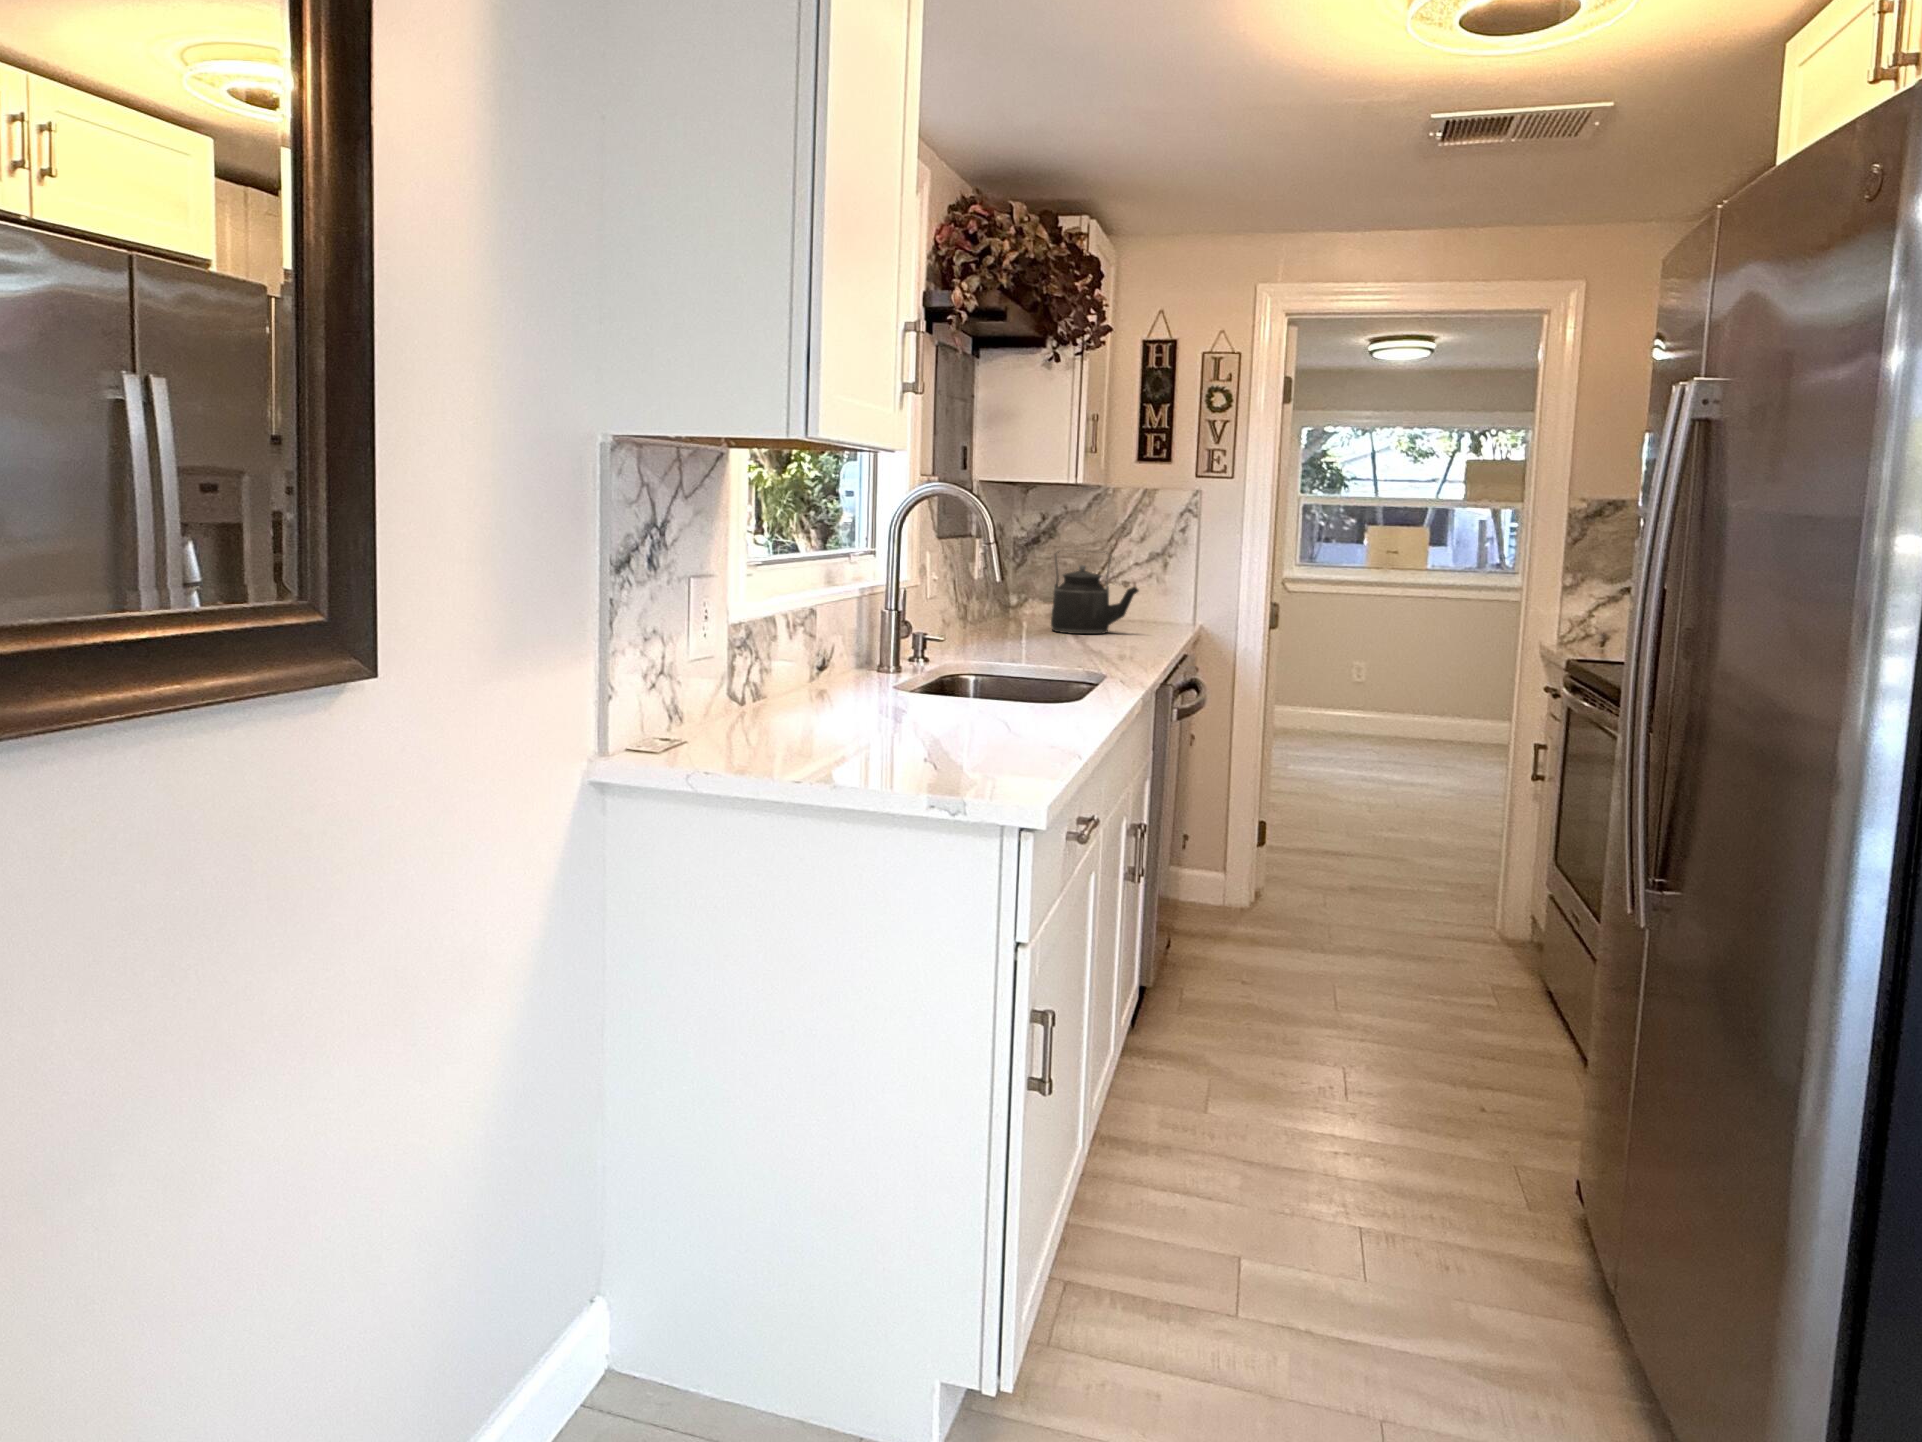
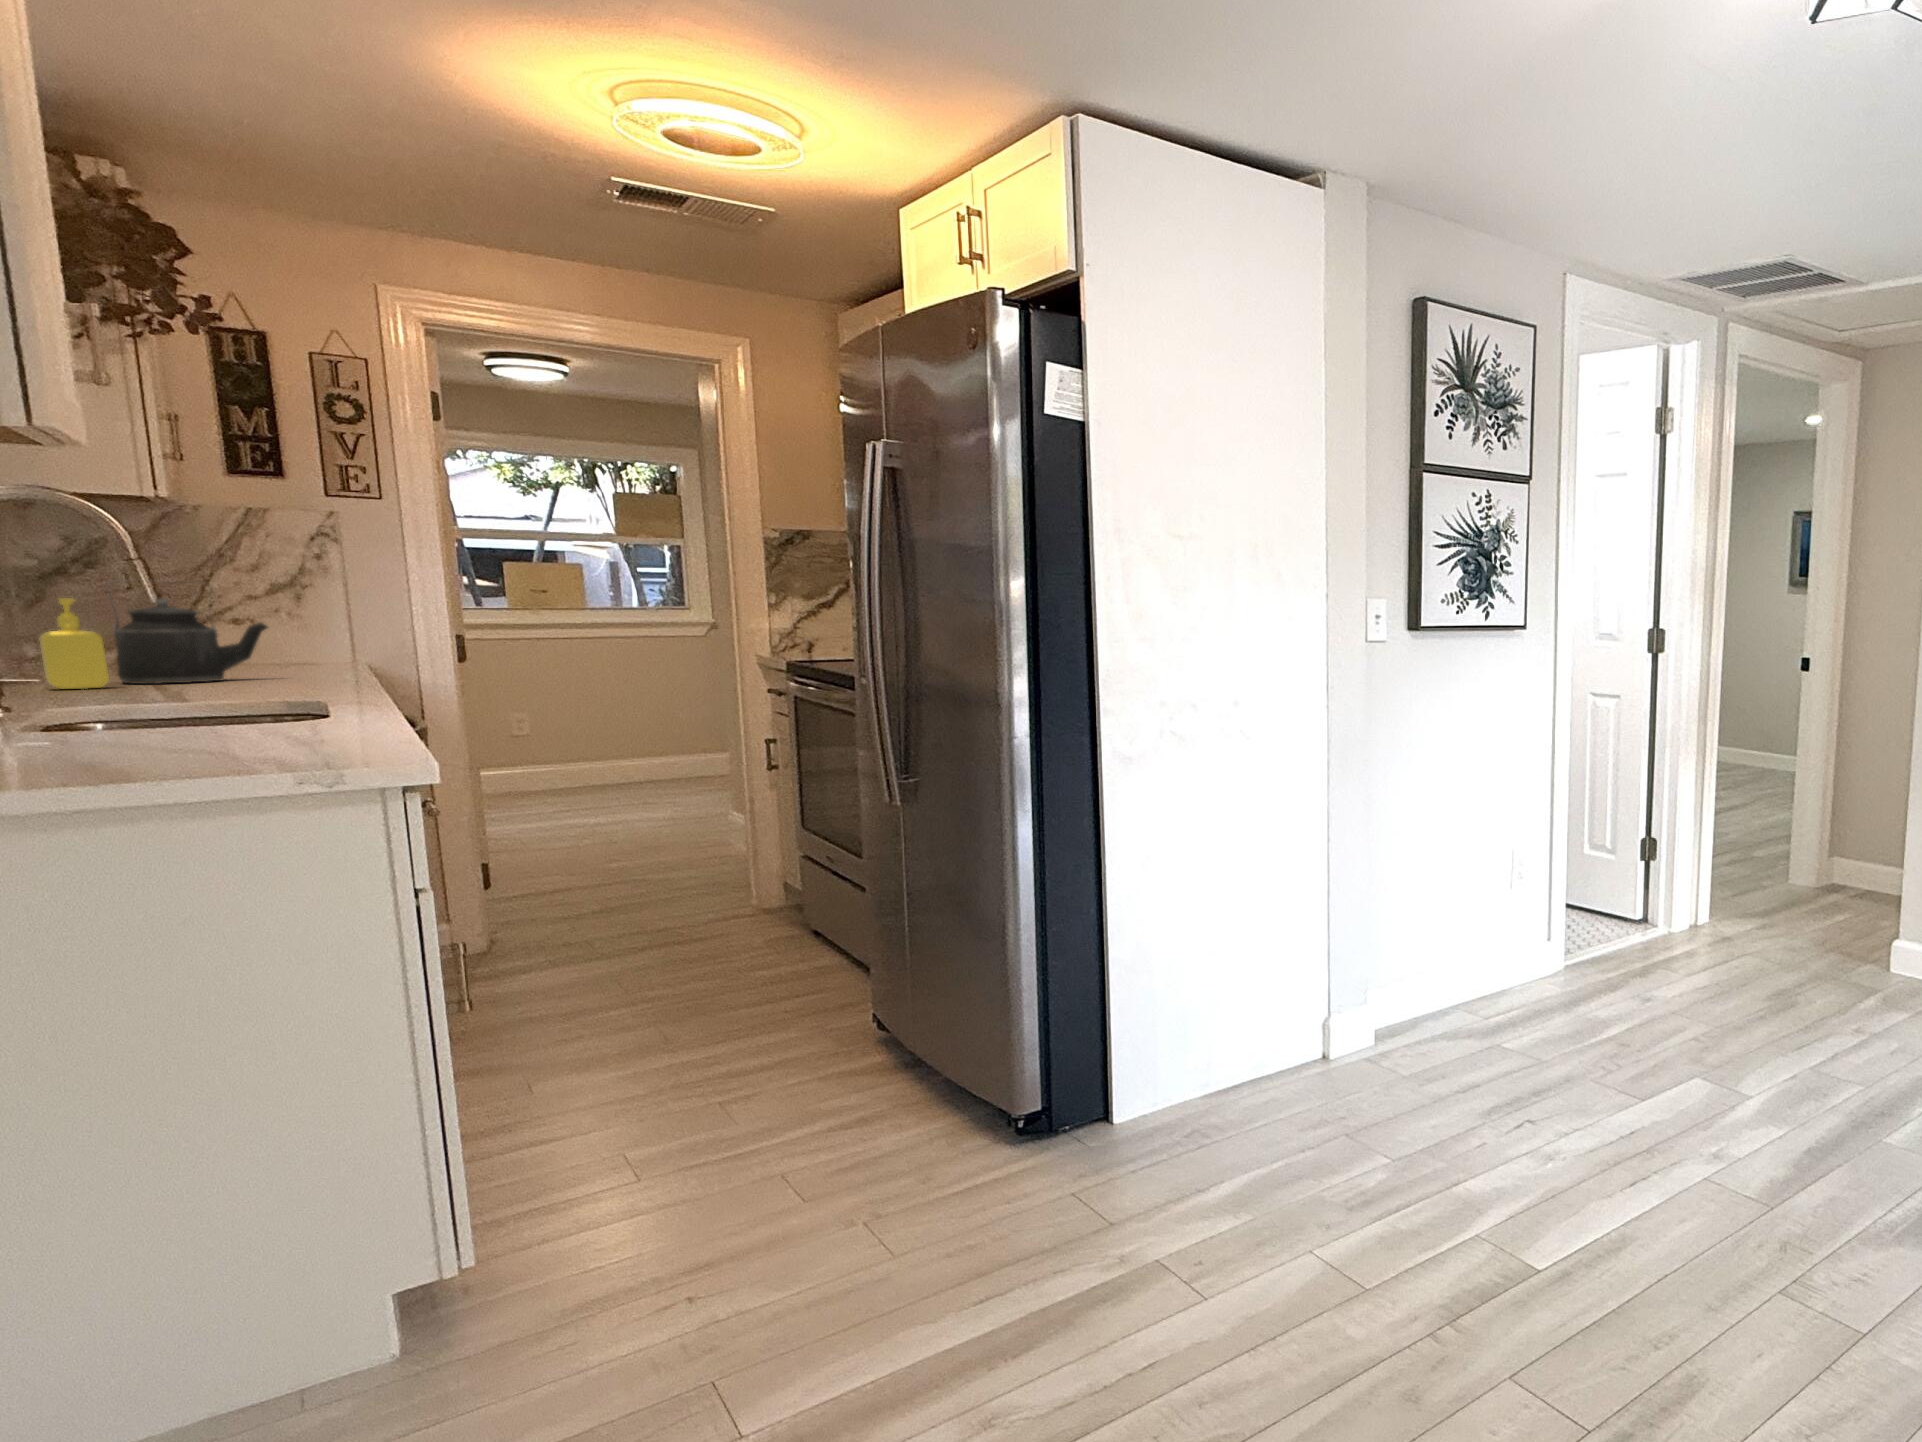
soap dispenser: none [1009,564,1041,635] -> present [39,598,109,689]

